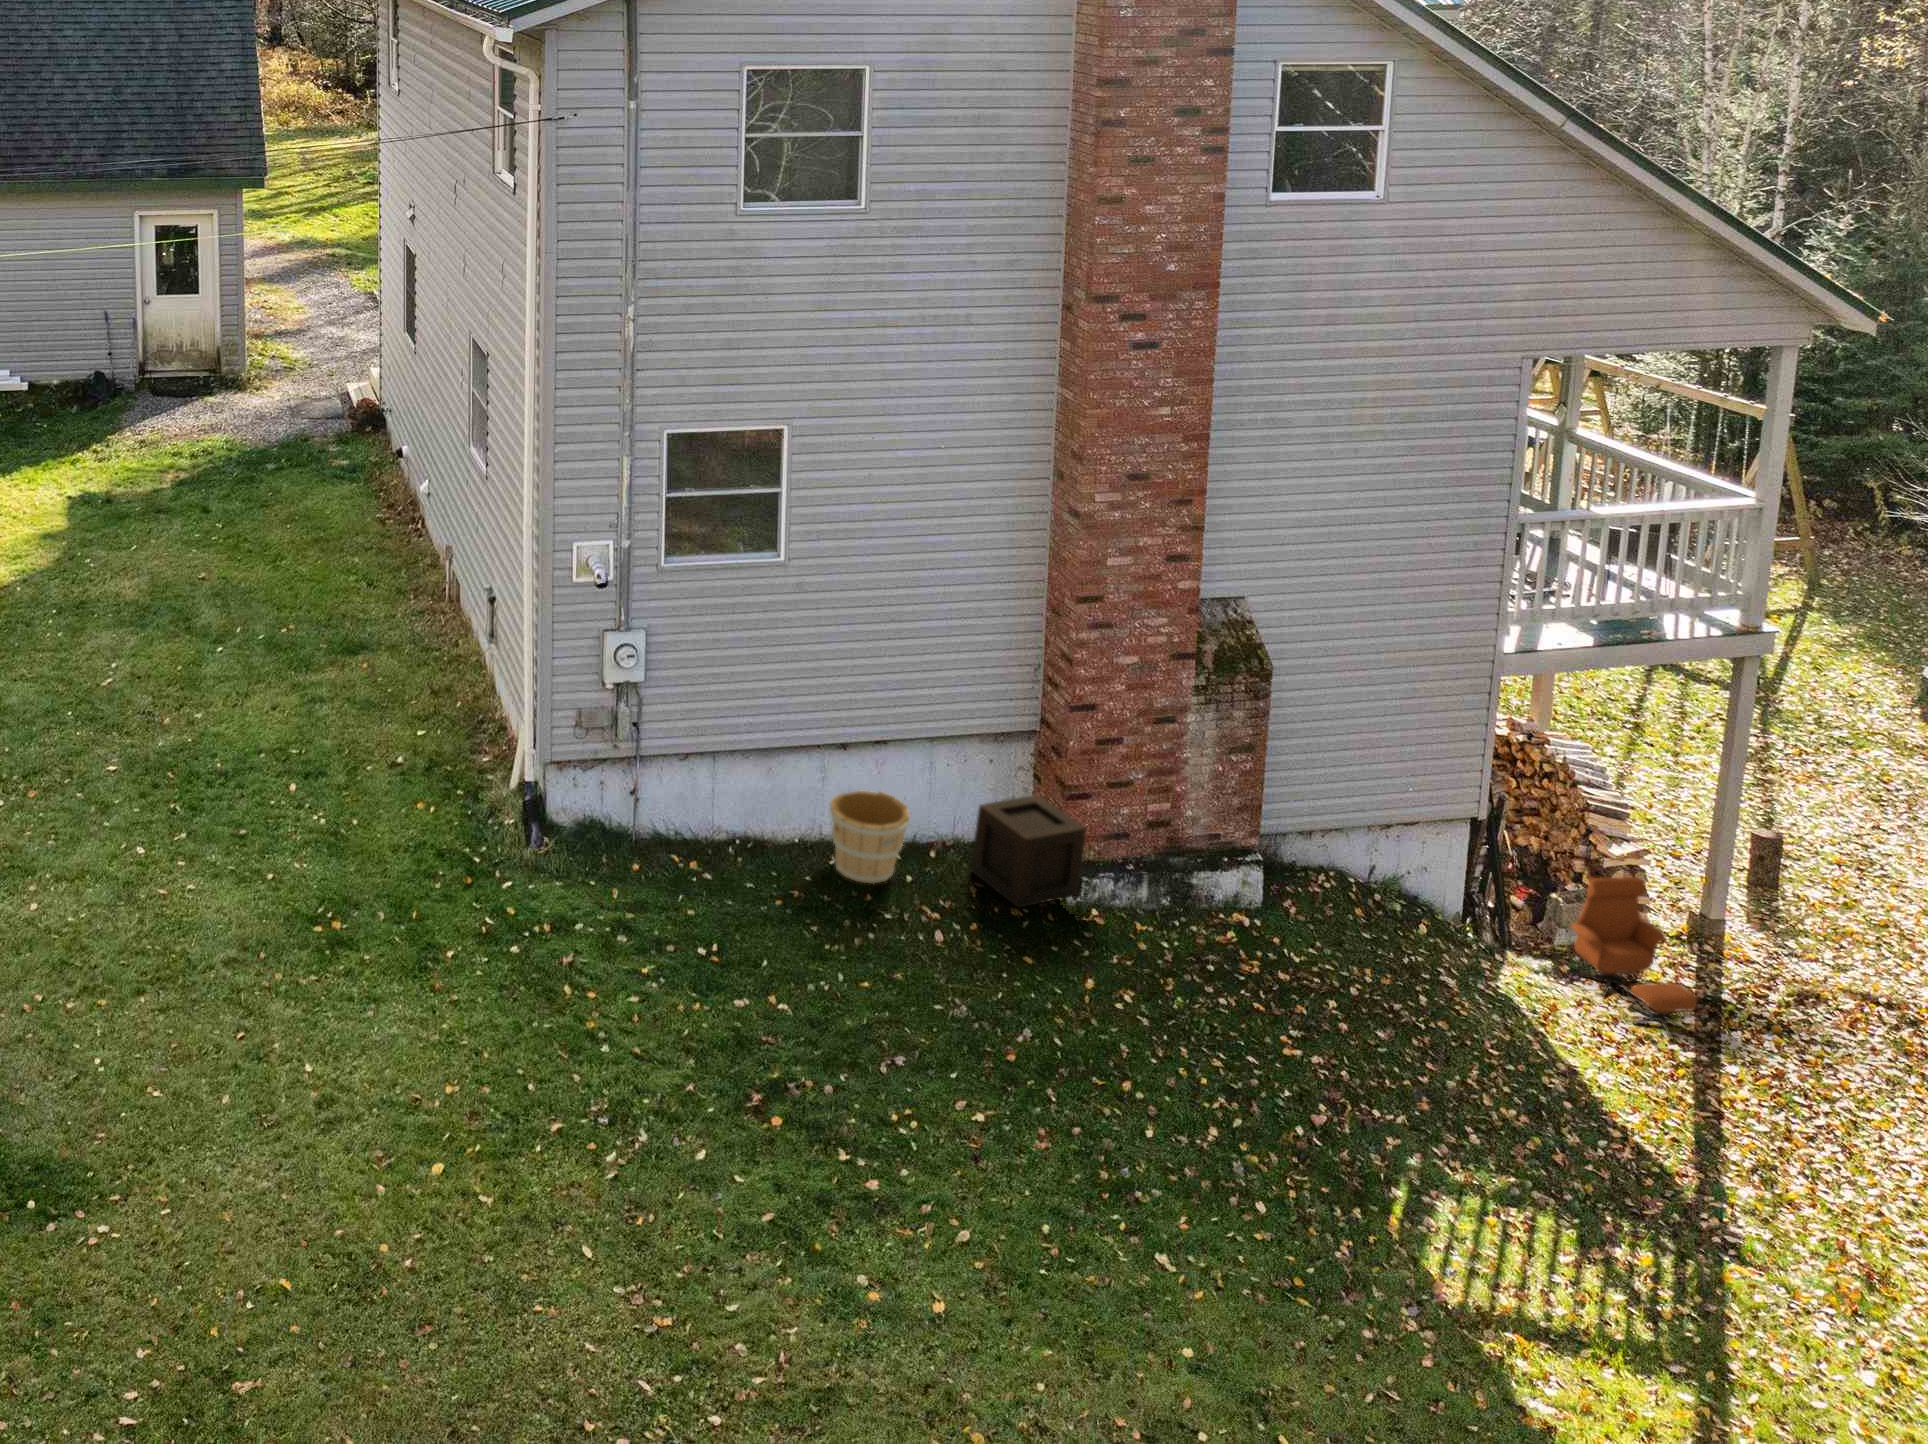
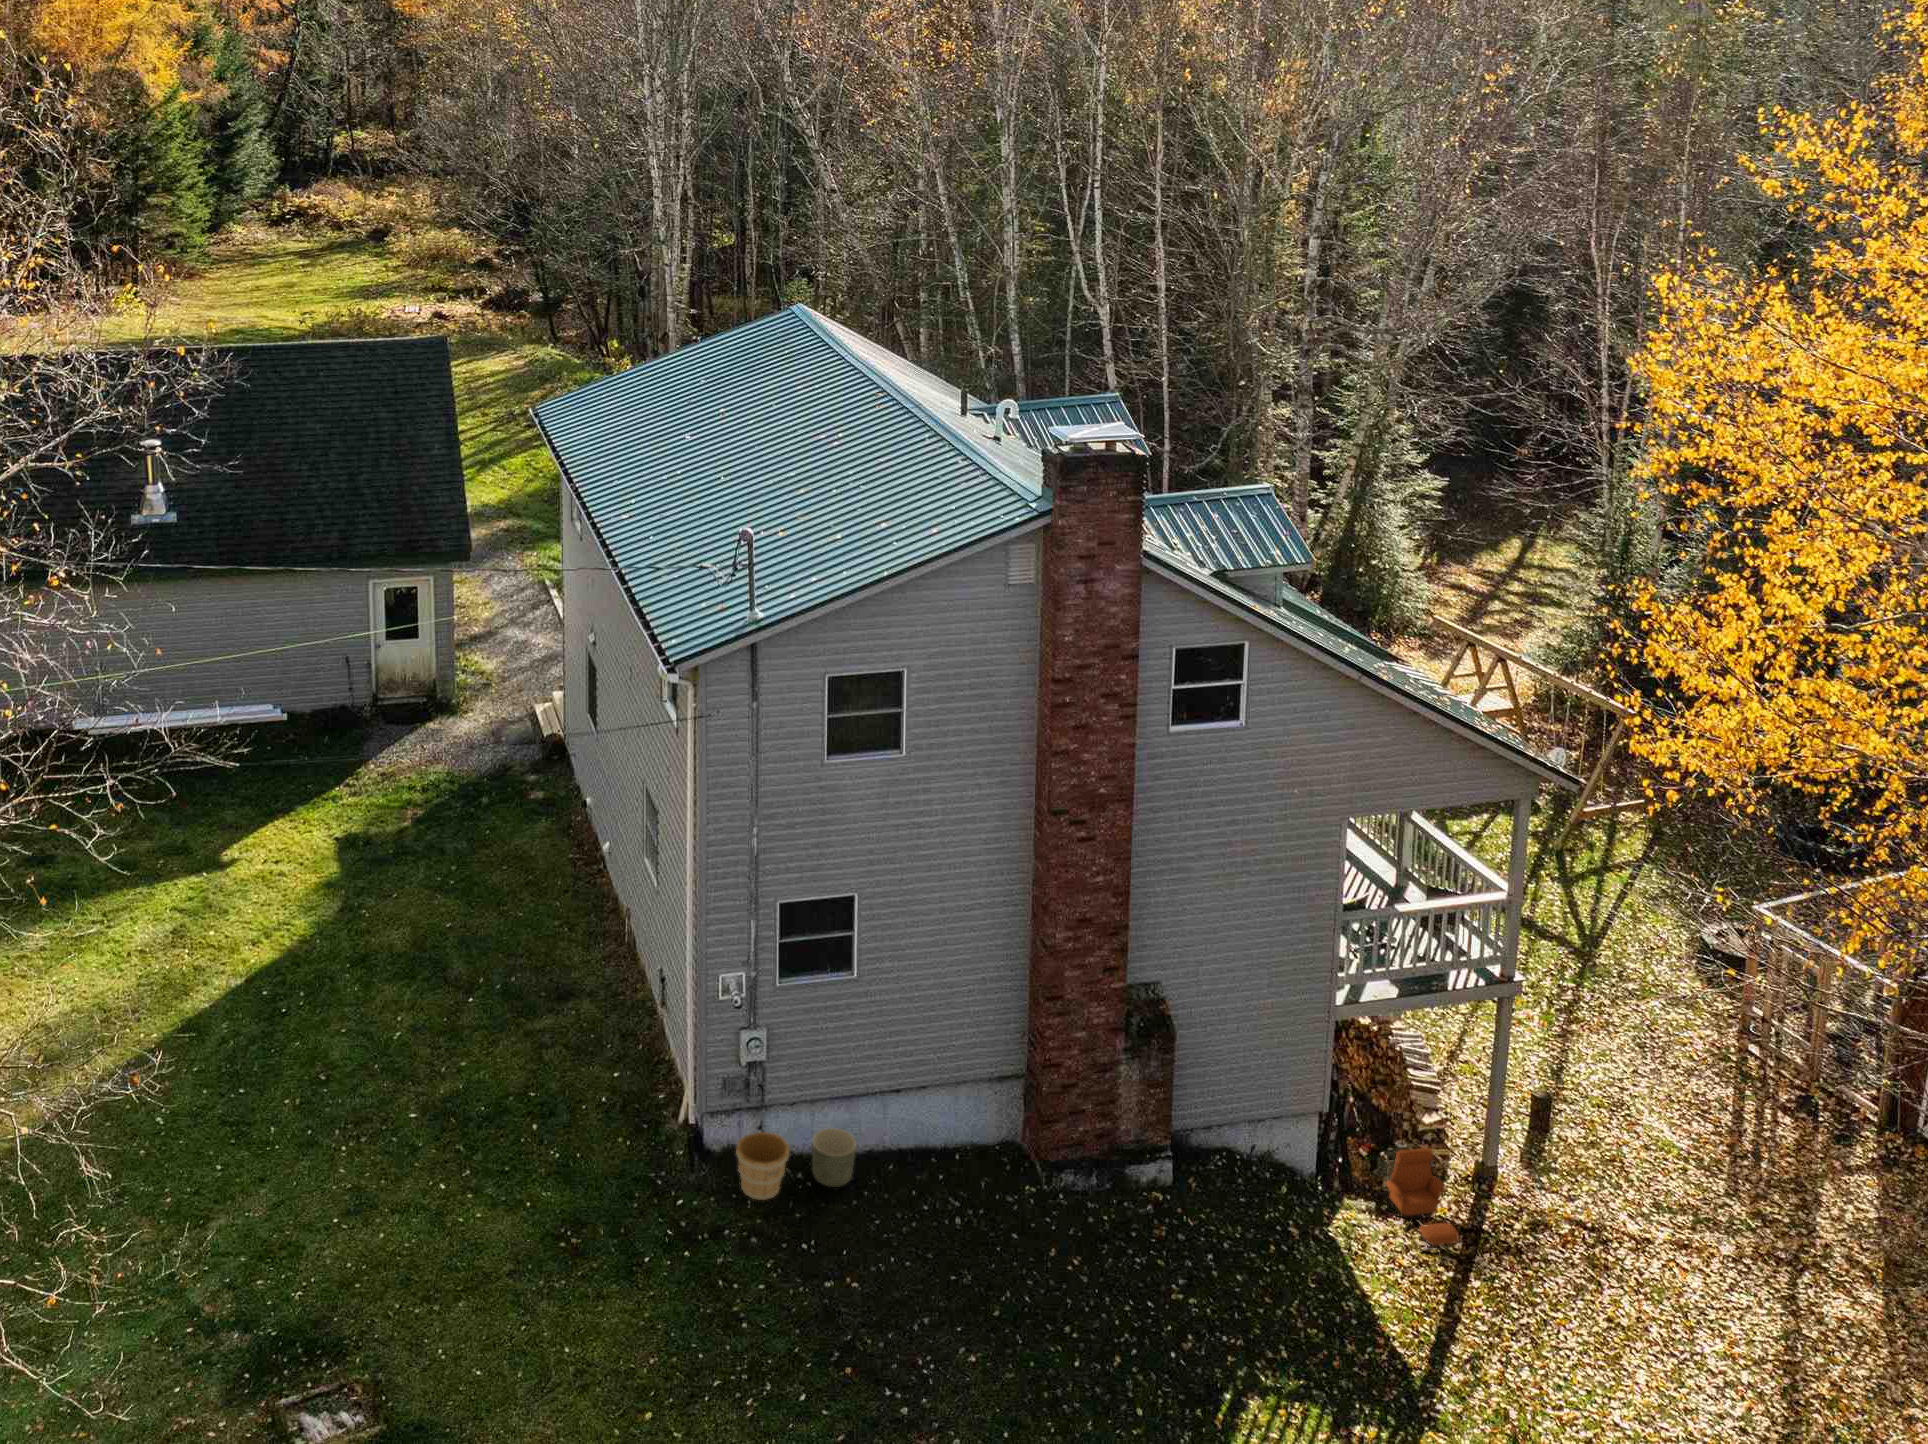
wooden bucket: present [830,791,910,884] -> present [736,1132,789,1200]
wooden crate: present [972,795,1086,907] -> none [988,1116,1059,1199]
planter: none [704,800,772,881] -> present [812,1128,856,1187]

